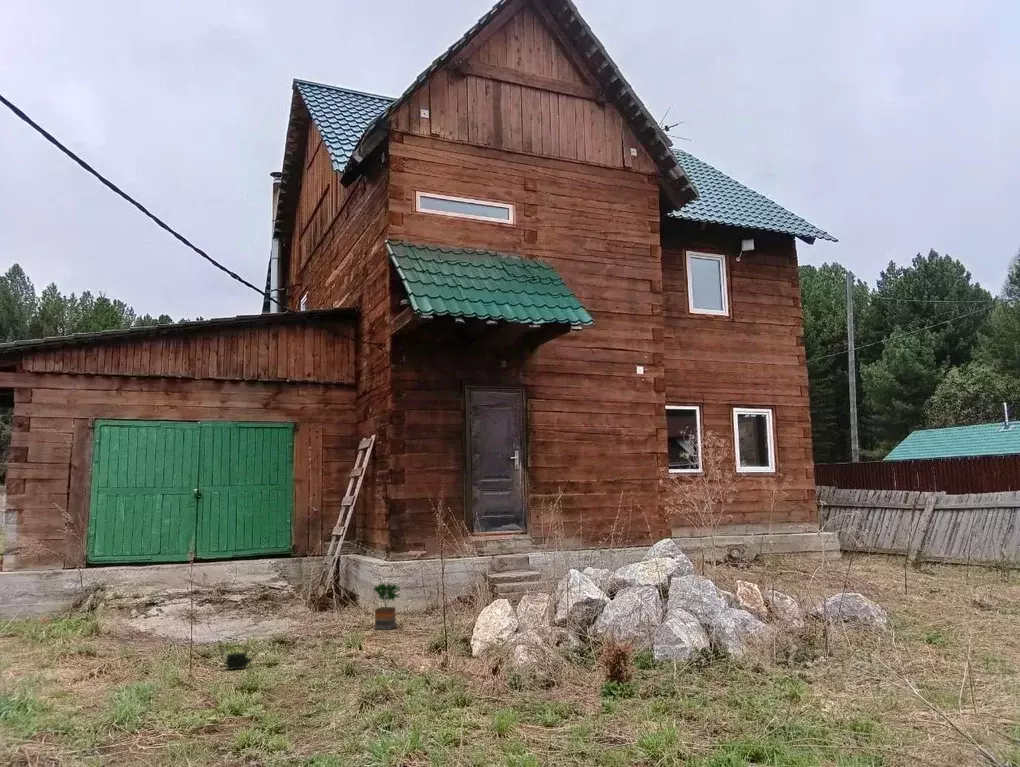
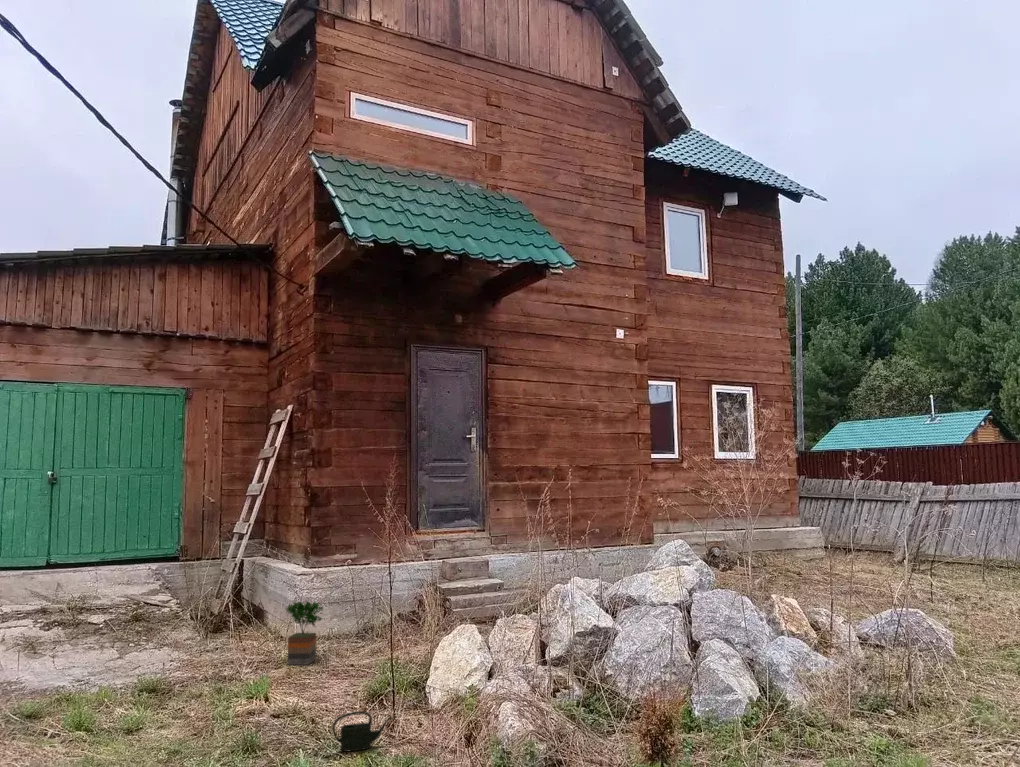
watering can: present [225,646,253,670] -> present [332,711,392,751]

